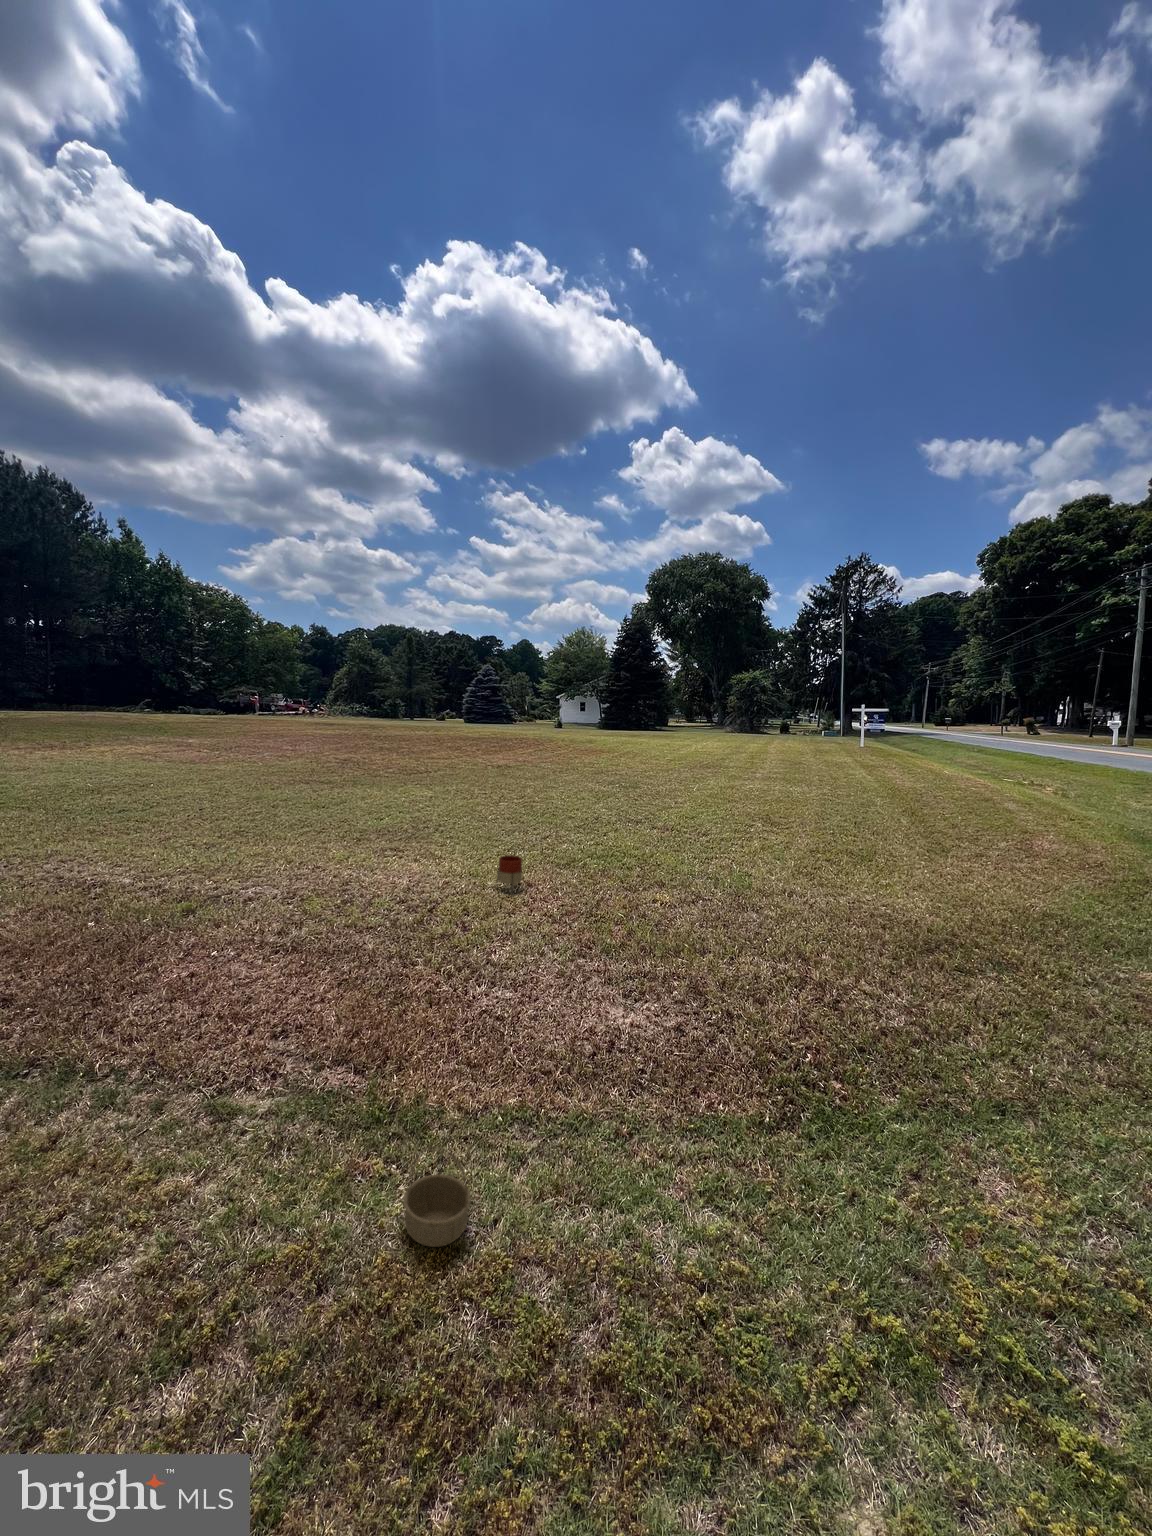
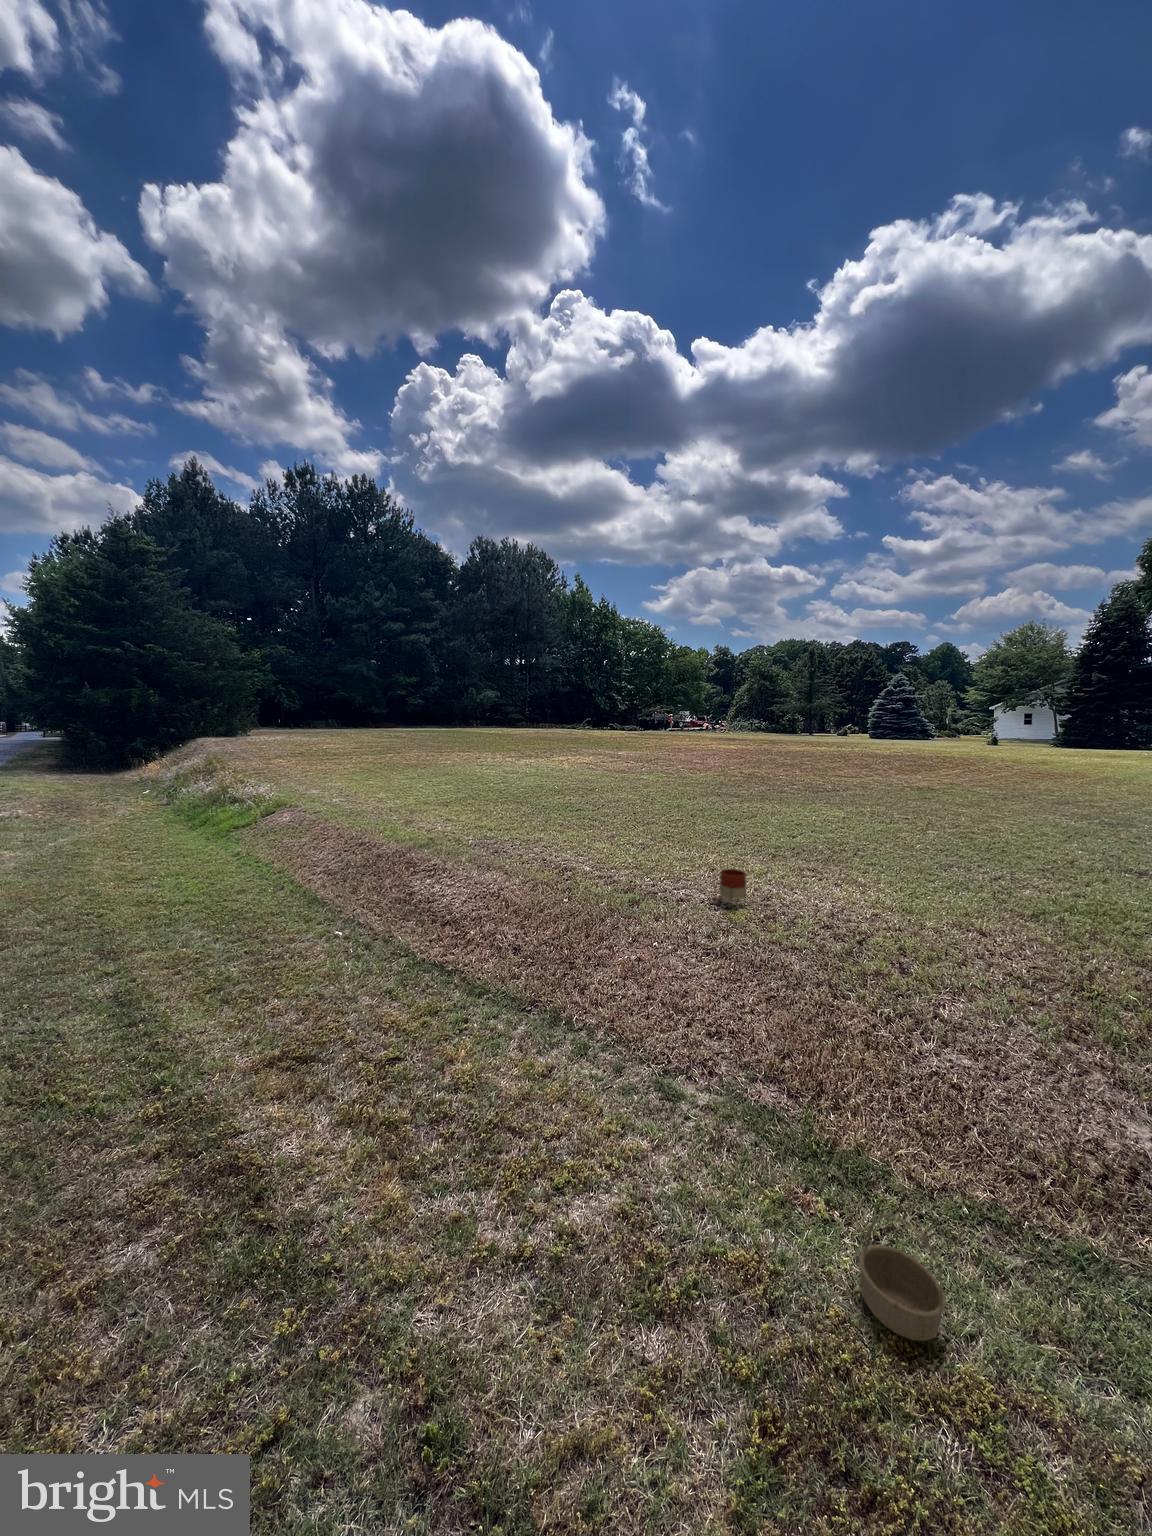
planter: present [497,855,522,889] -> present [720,869,746,900]

